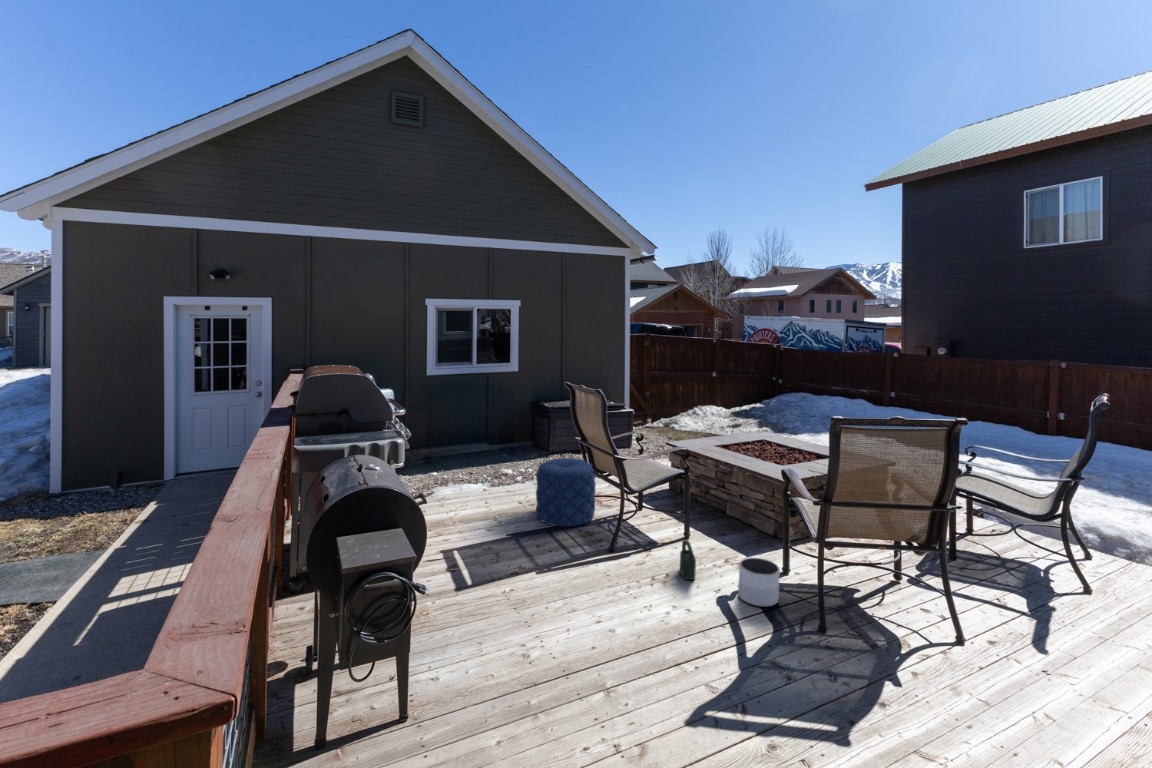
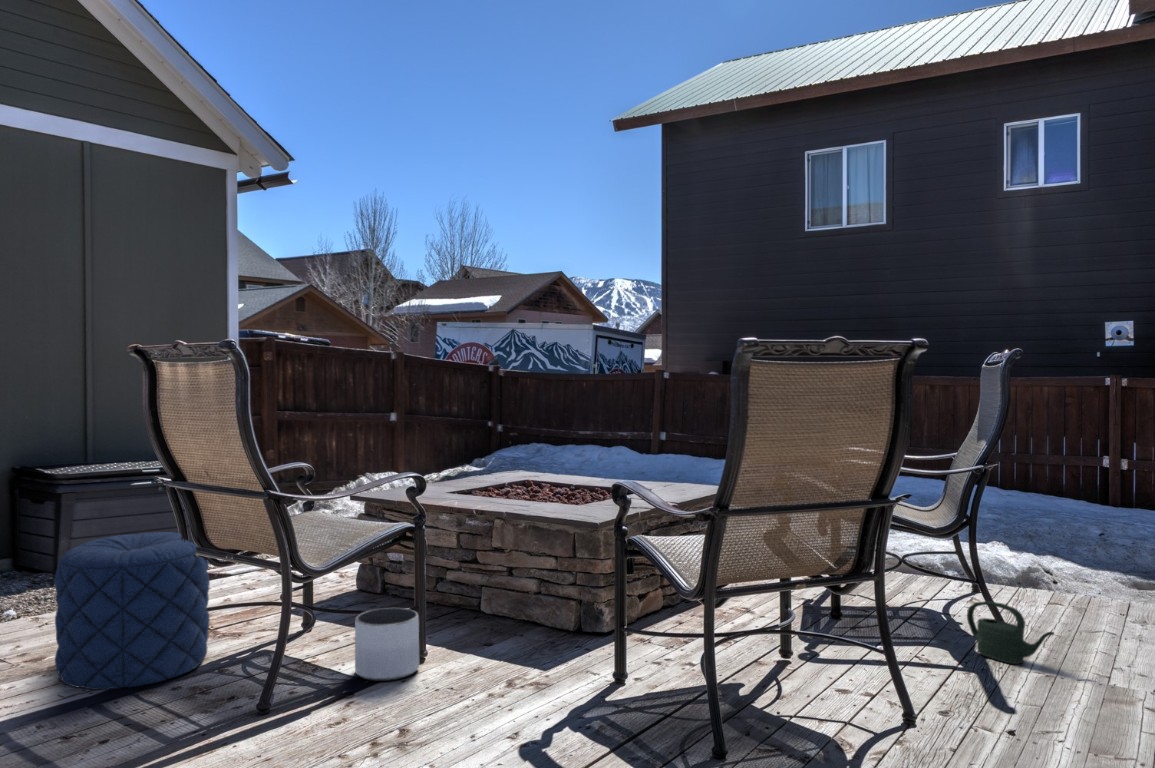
watering can: present [680,540,696,580] -> present [967,601,1054,664]
planter: present [738,558,780,607] -> present [355,608,419,681]

